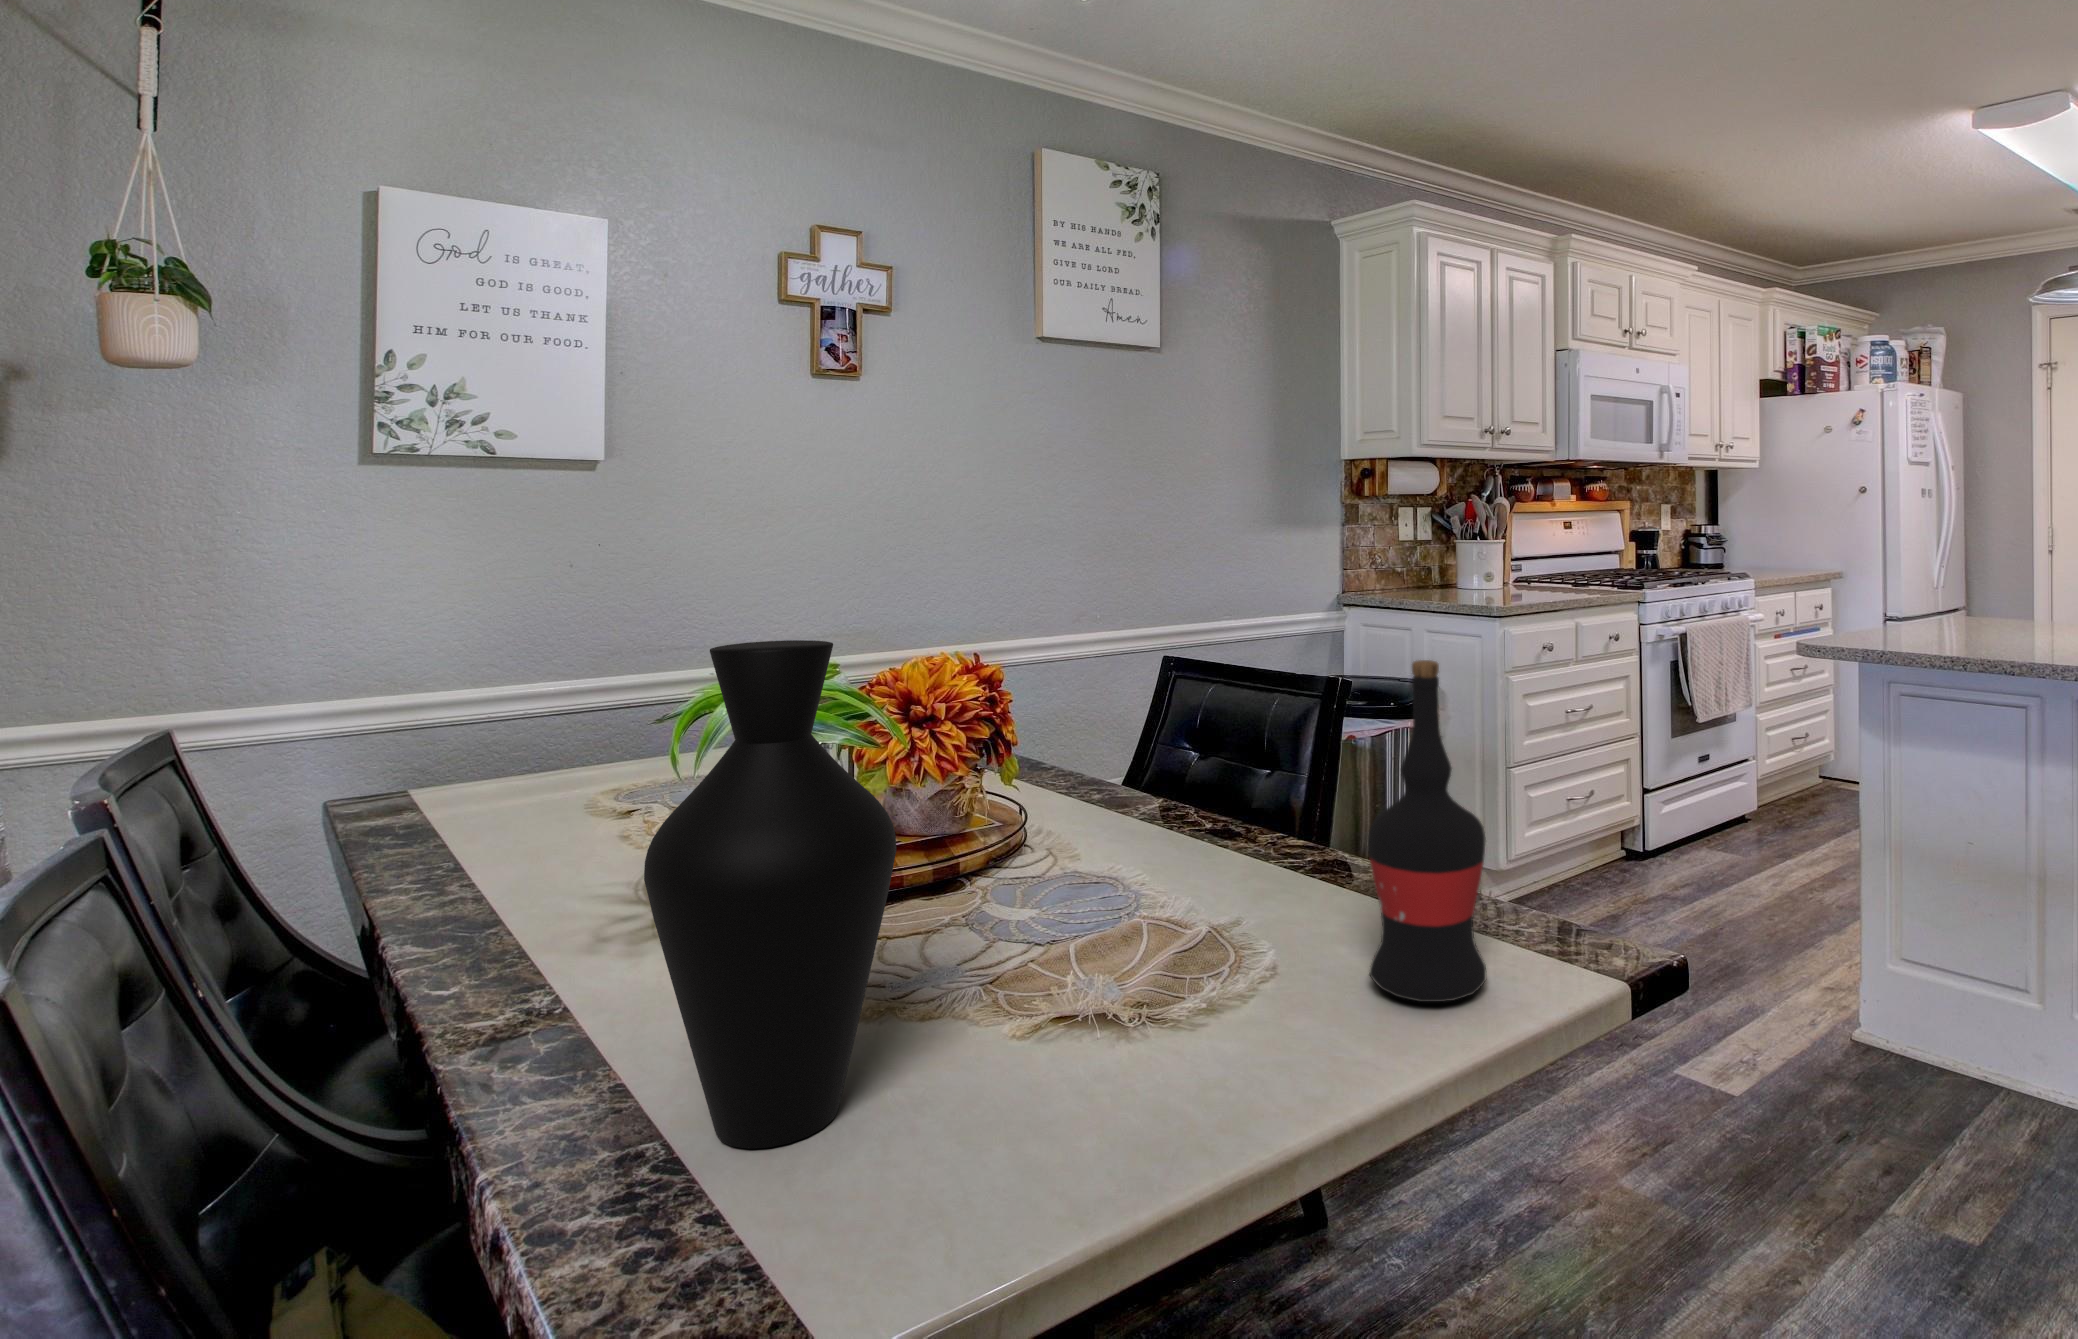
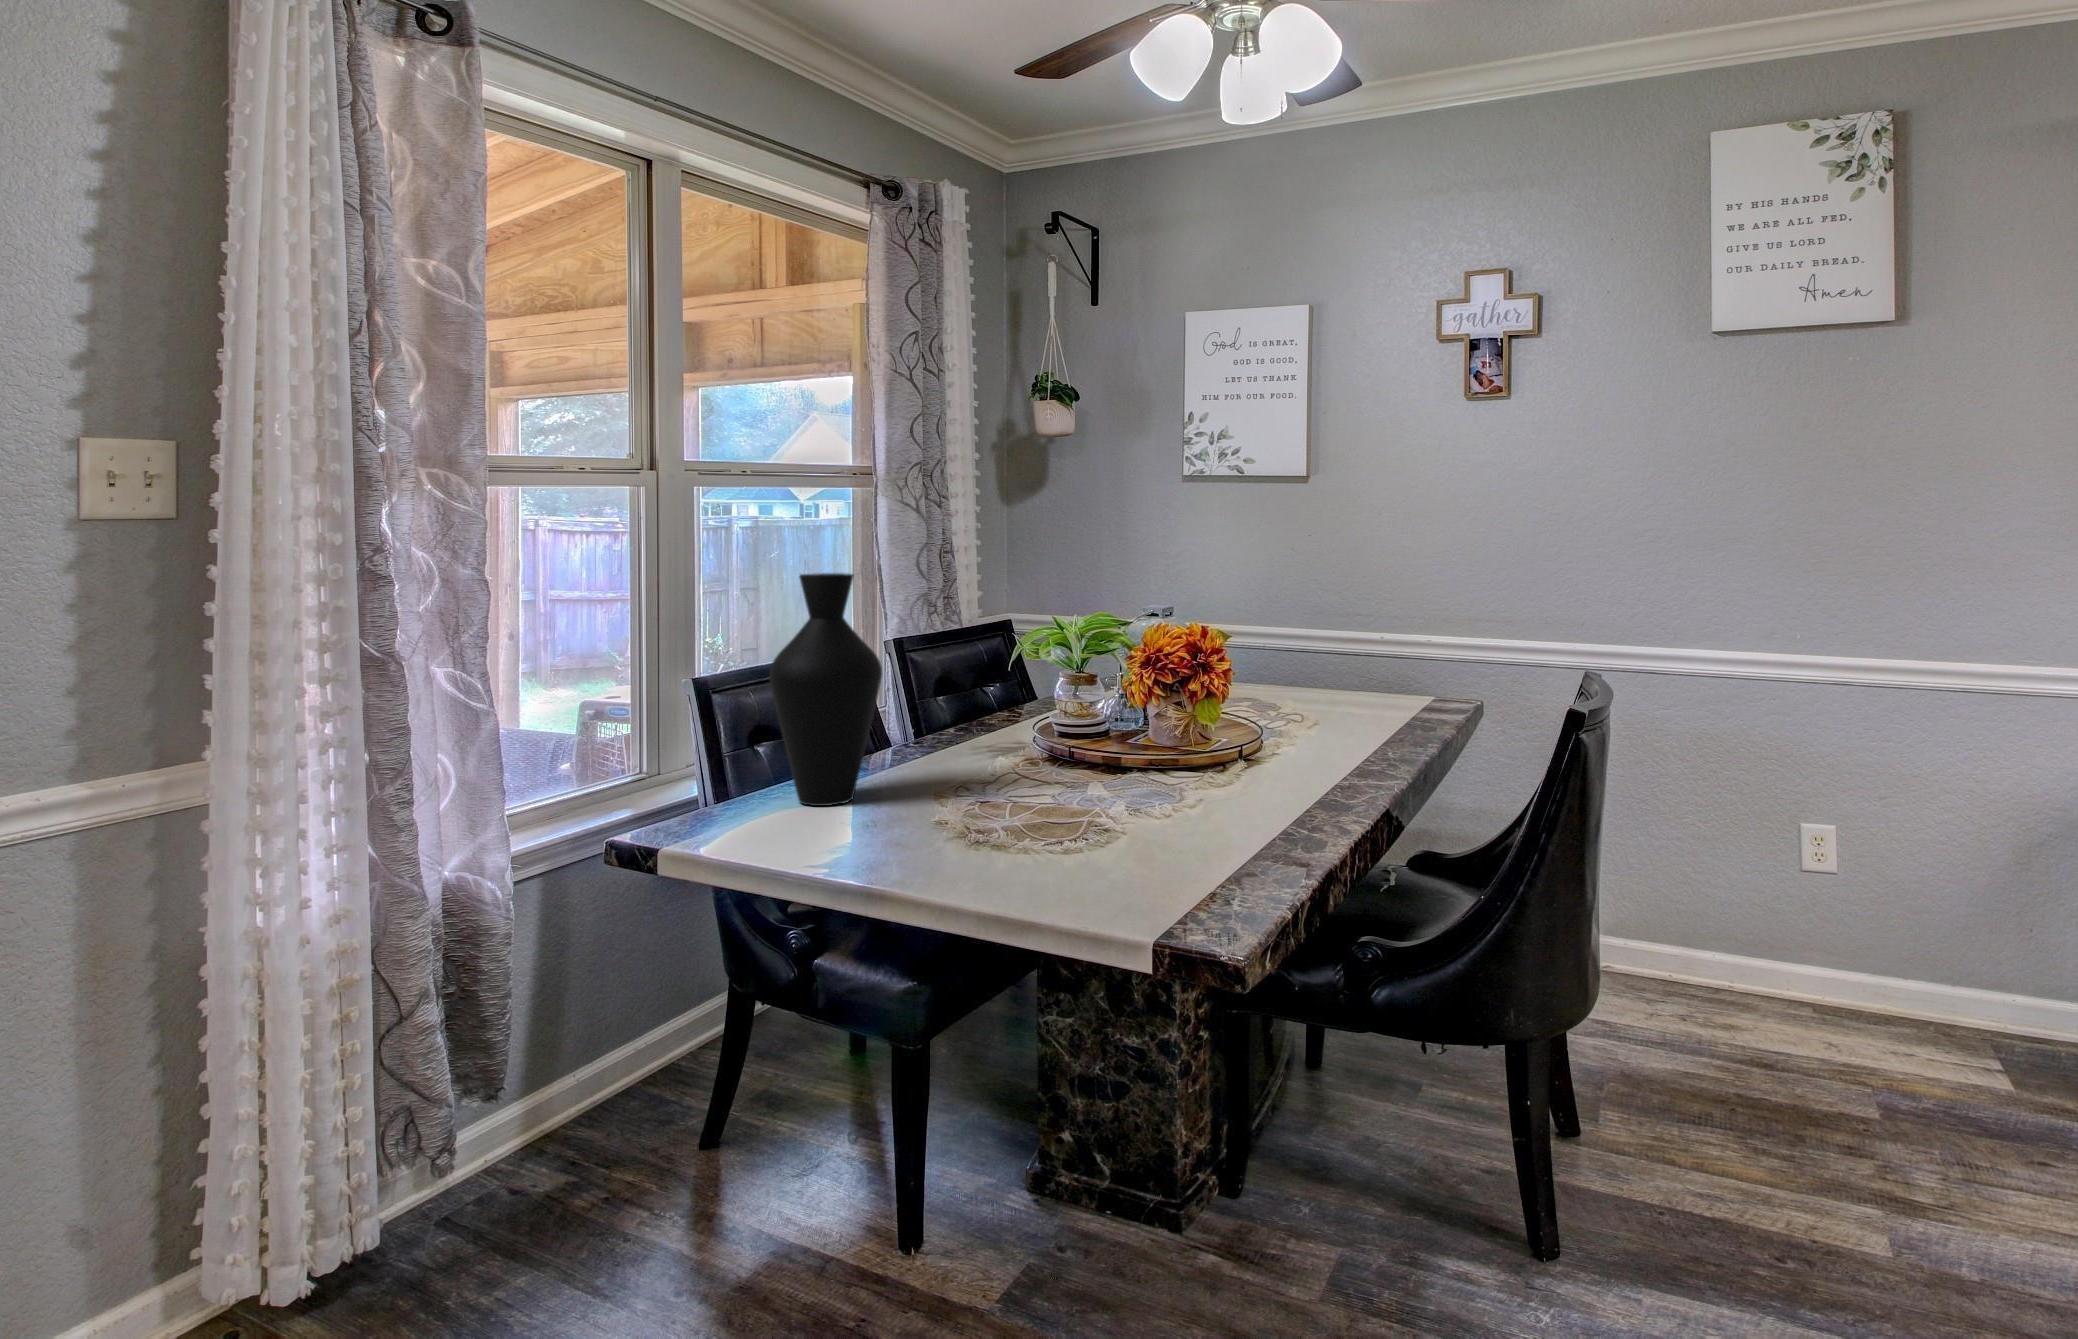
wine bottle: present [1368,660,1486,1002] -> none [1025,624,1112,877]

